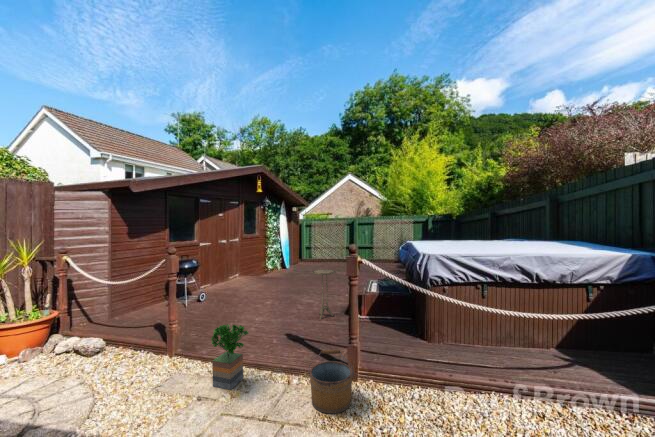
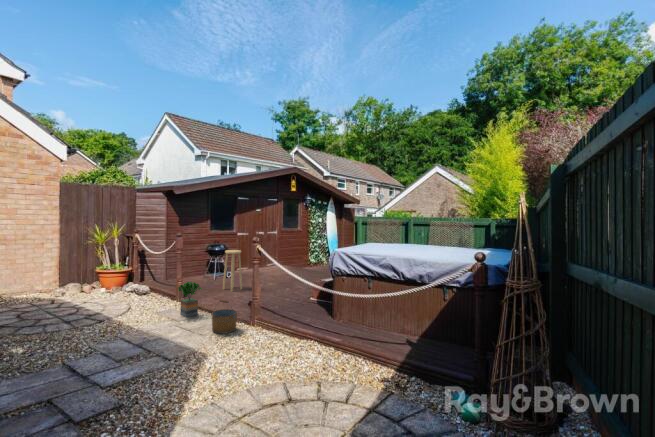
stool: none [226,264,252,324] -> present [223,250,242,291]
side table: present [312,269,336,319] -> none [282,260,301,298]

